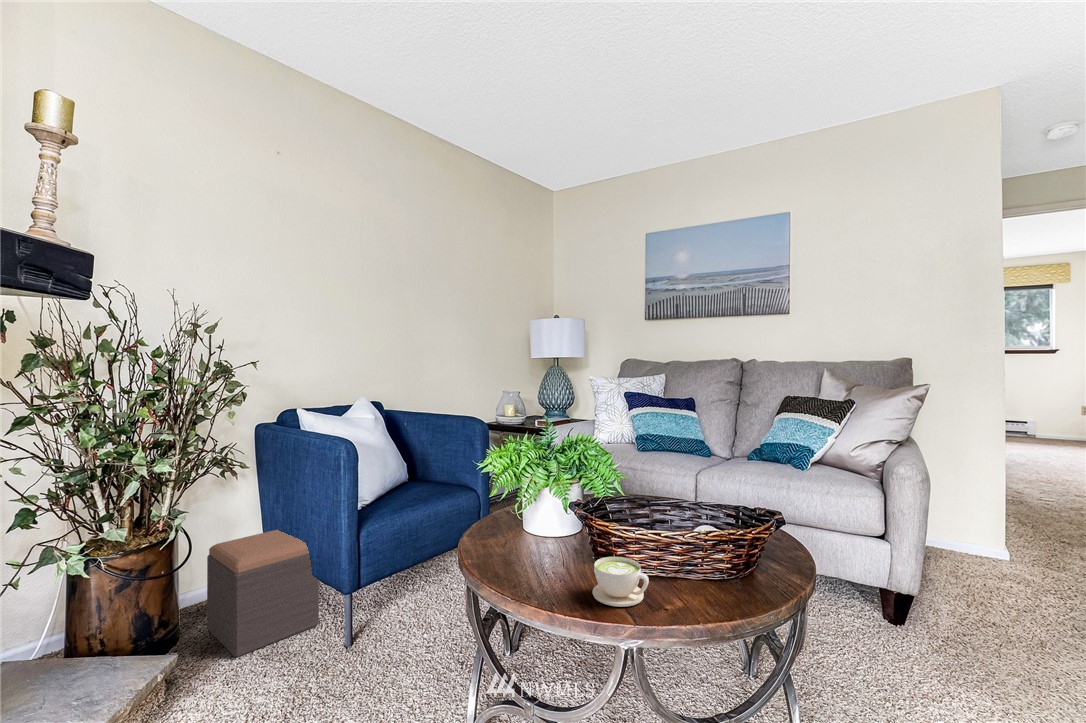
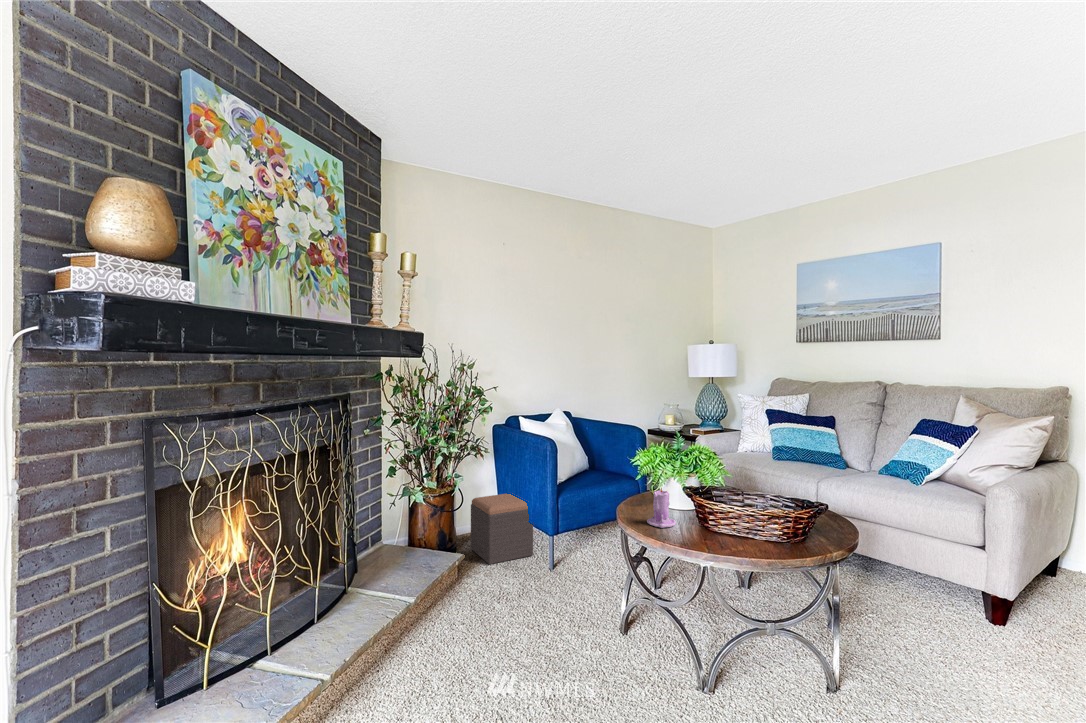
candle: none [514,505,560,578] -> present [647,488,676,528]
coffee cup: present [593,557,649,607] -> none [689,519,722,545]

